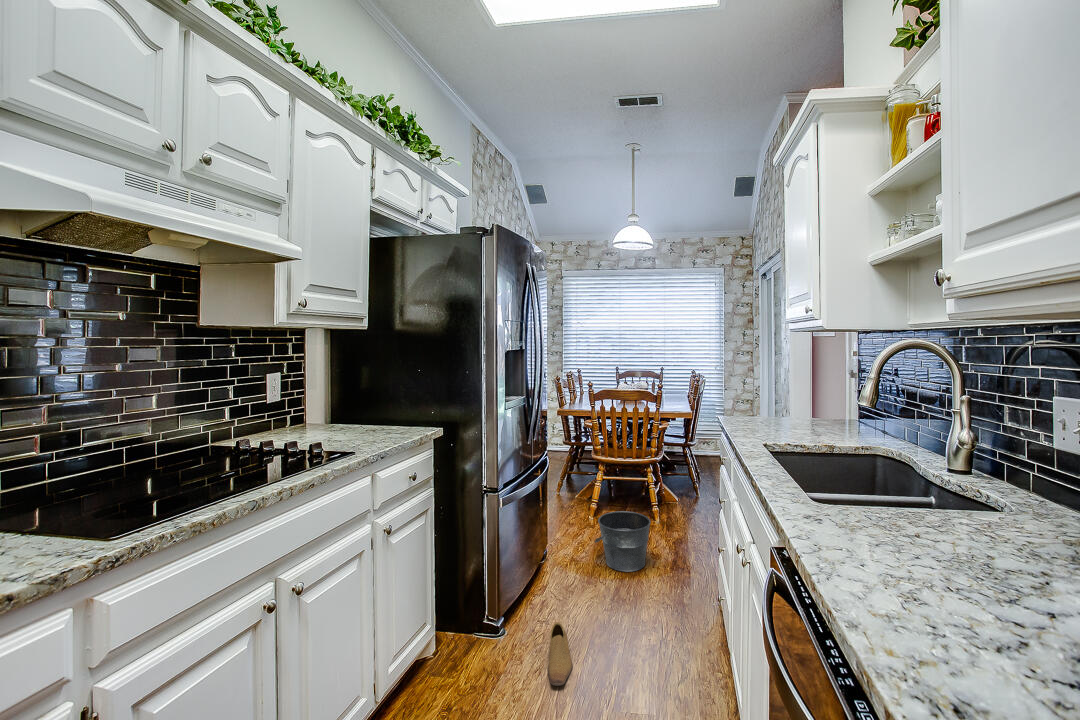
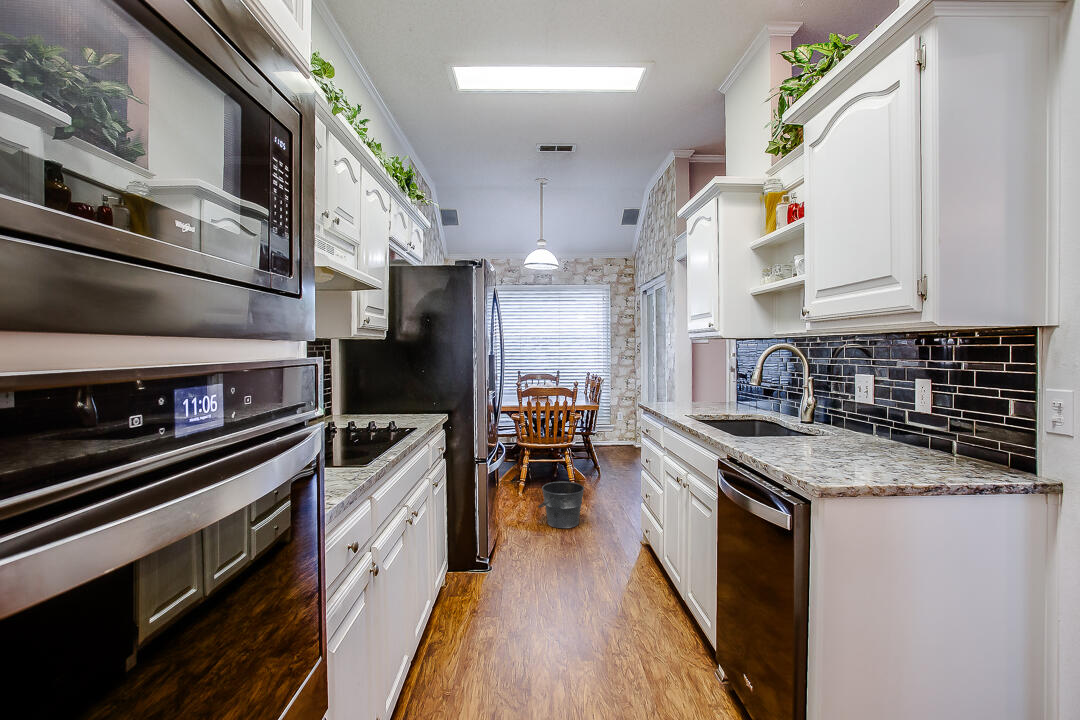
shoe: present [547,623,572,686] -> none [531,563,555,603]

